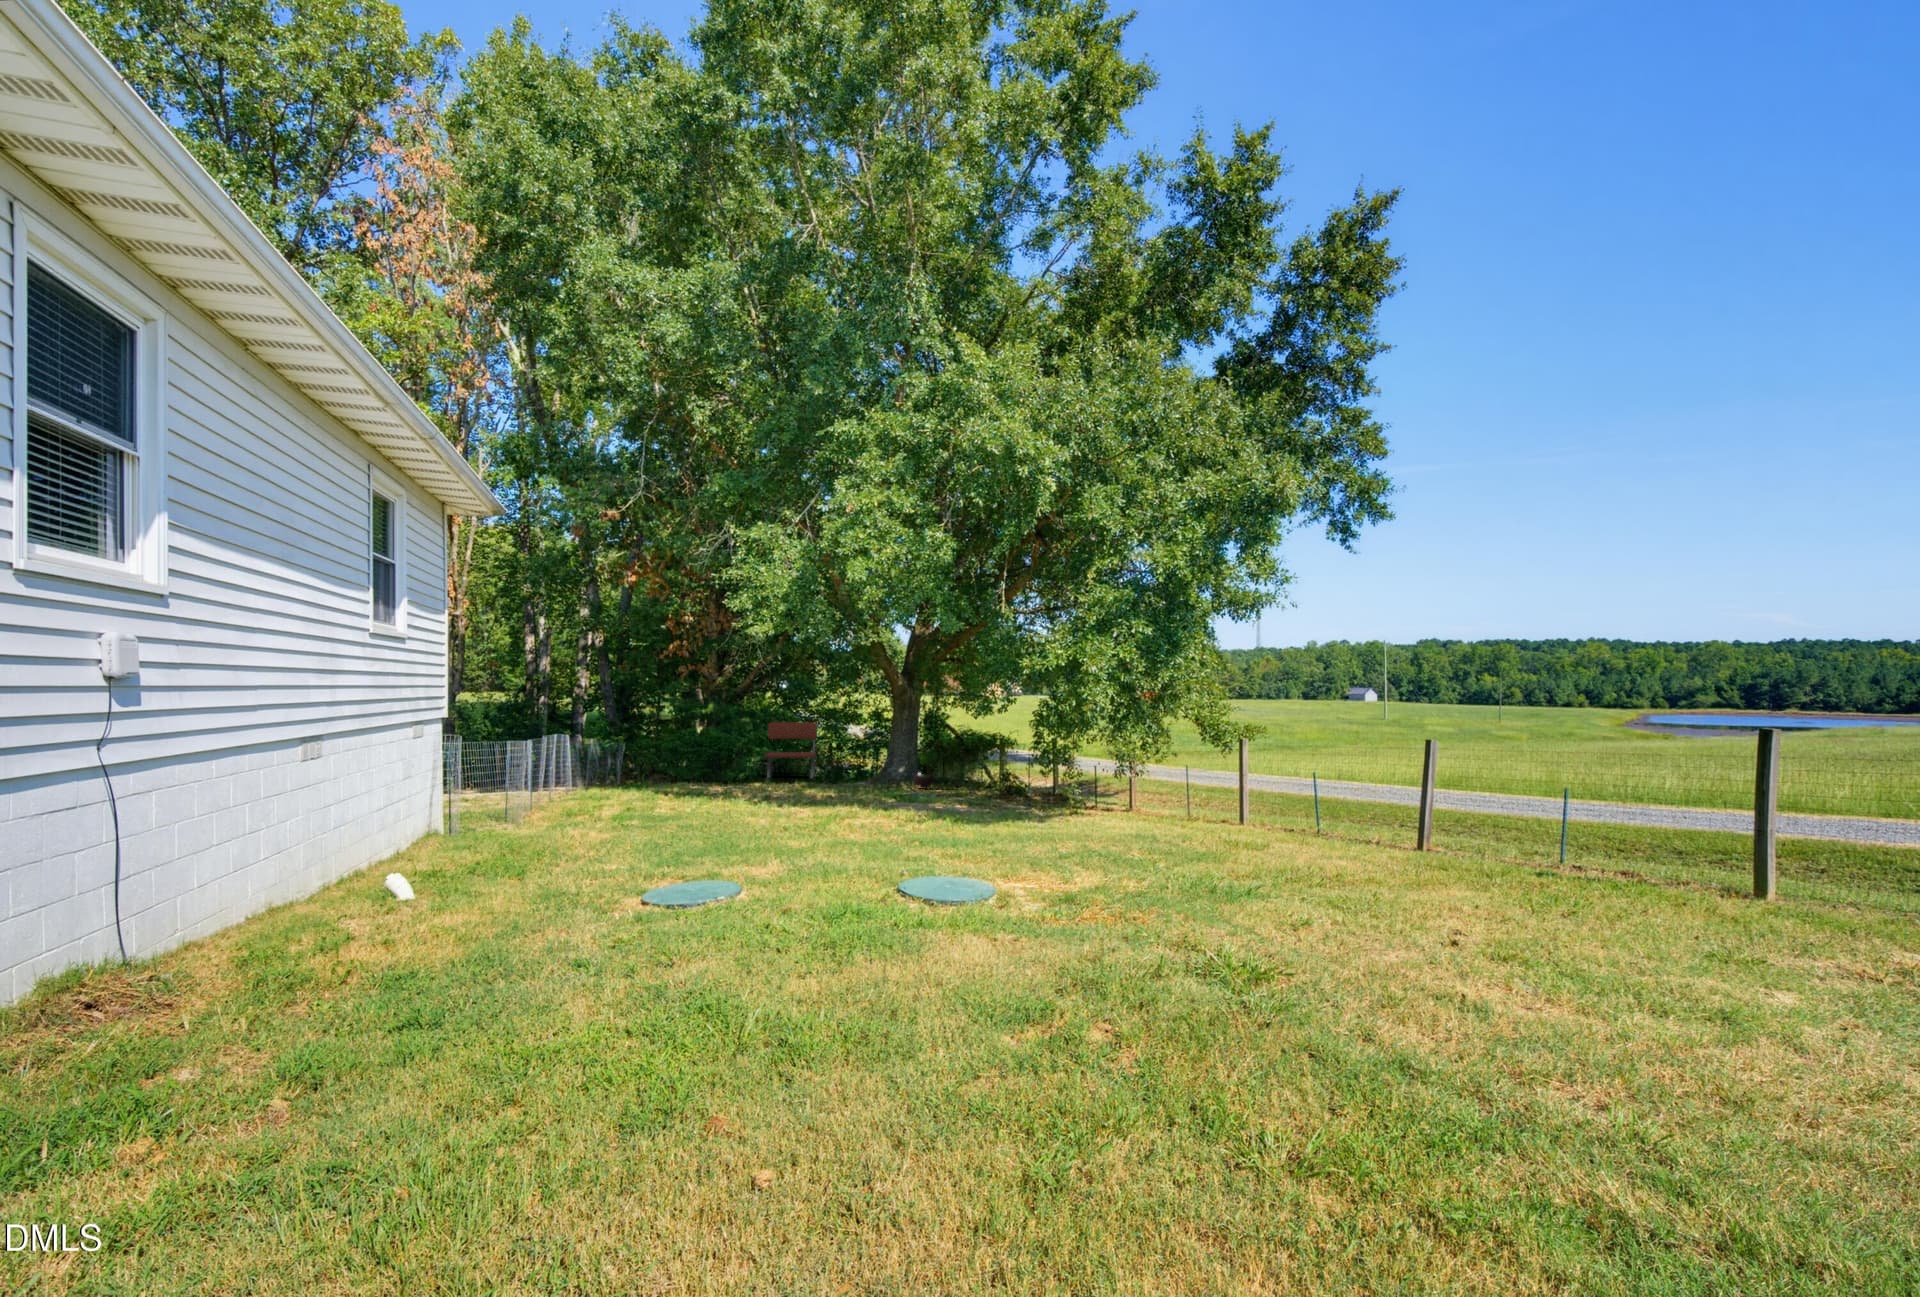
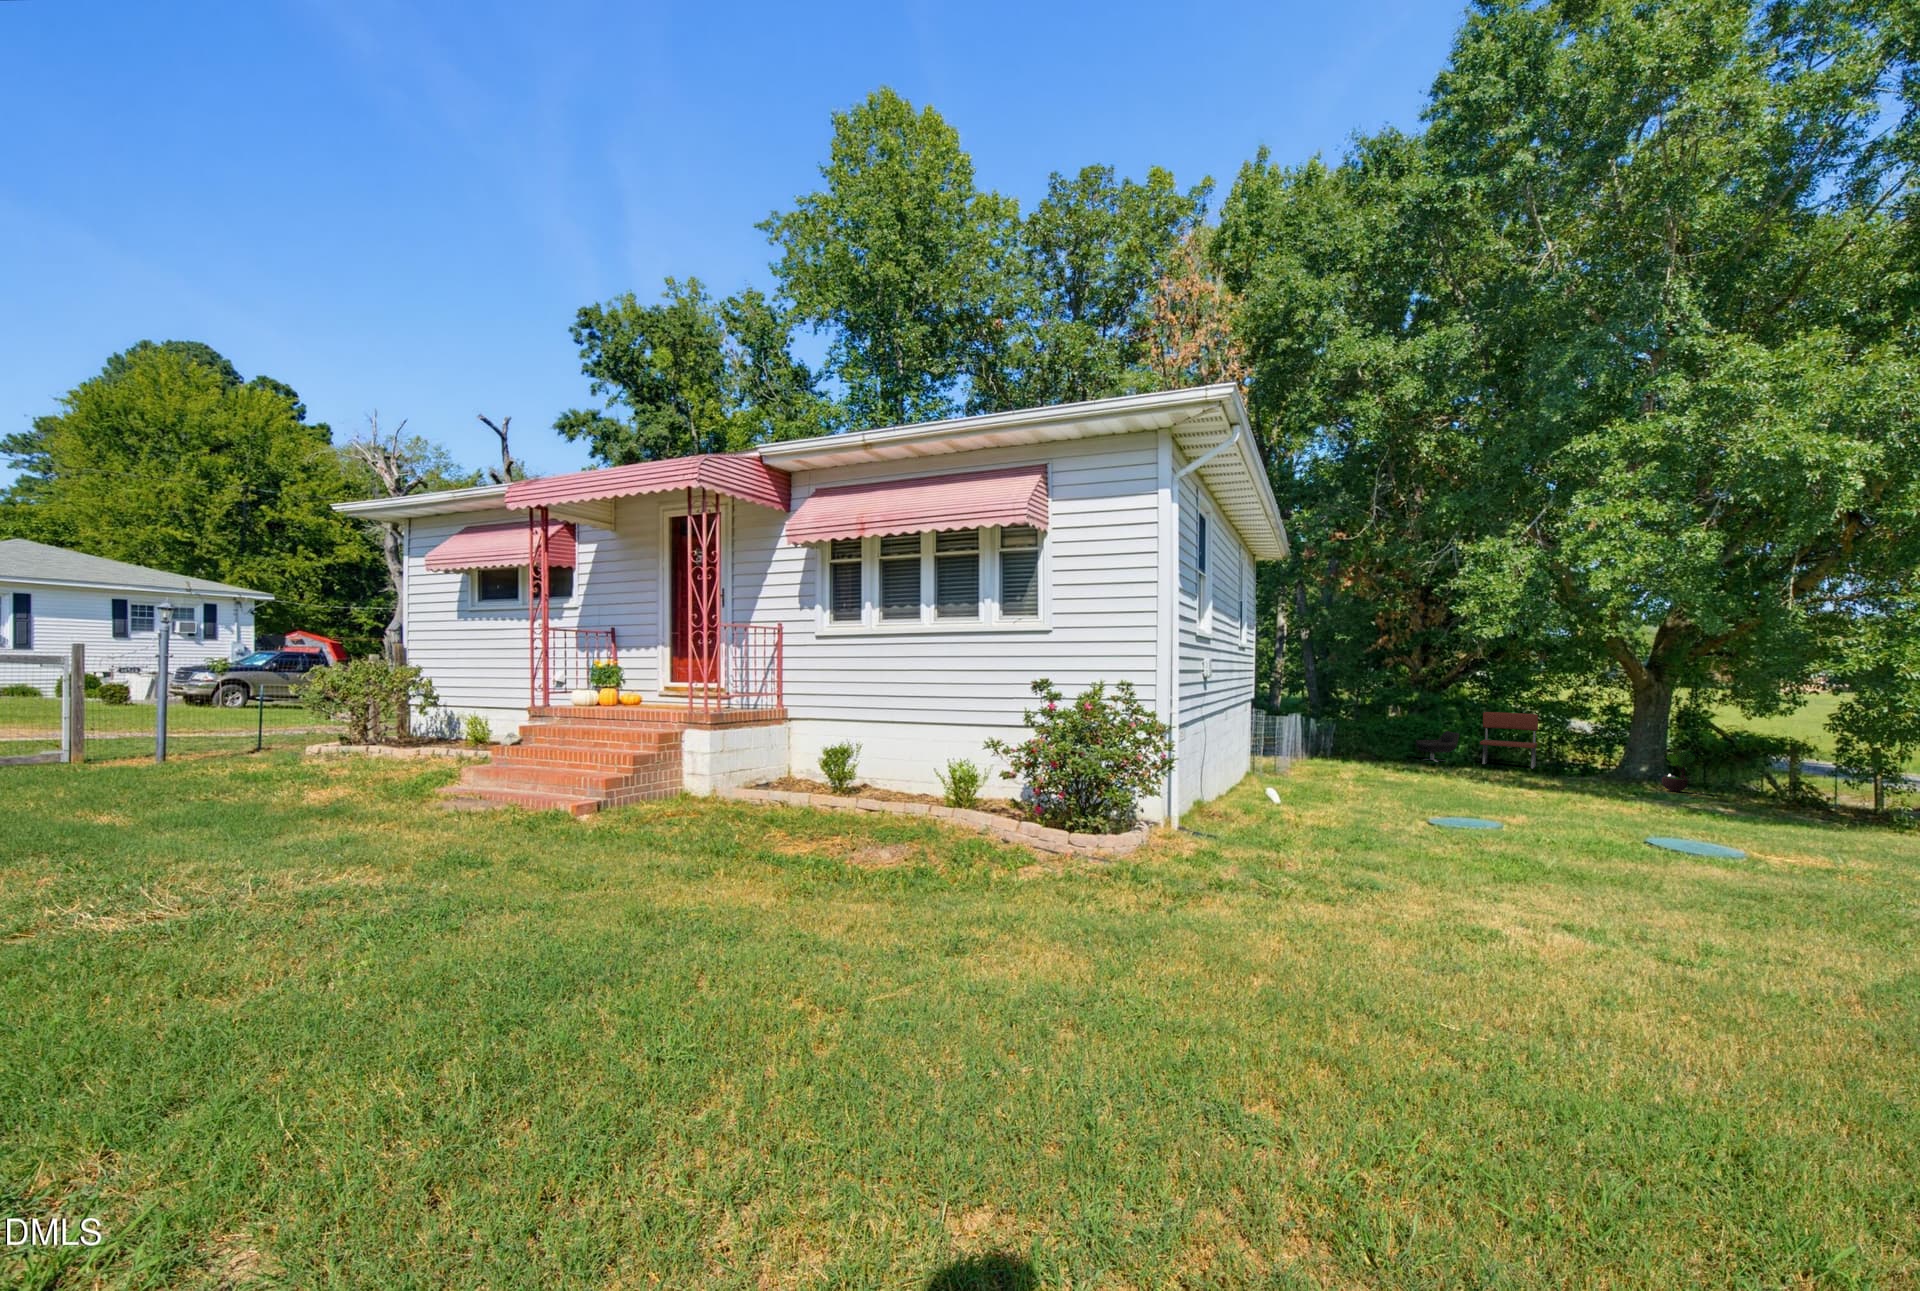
lounge chair: none [701,745,744,780] -> present [1416,731,1459,762]

